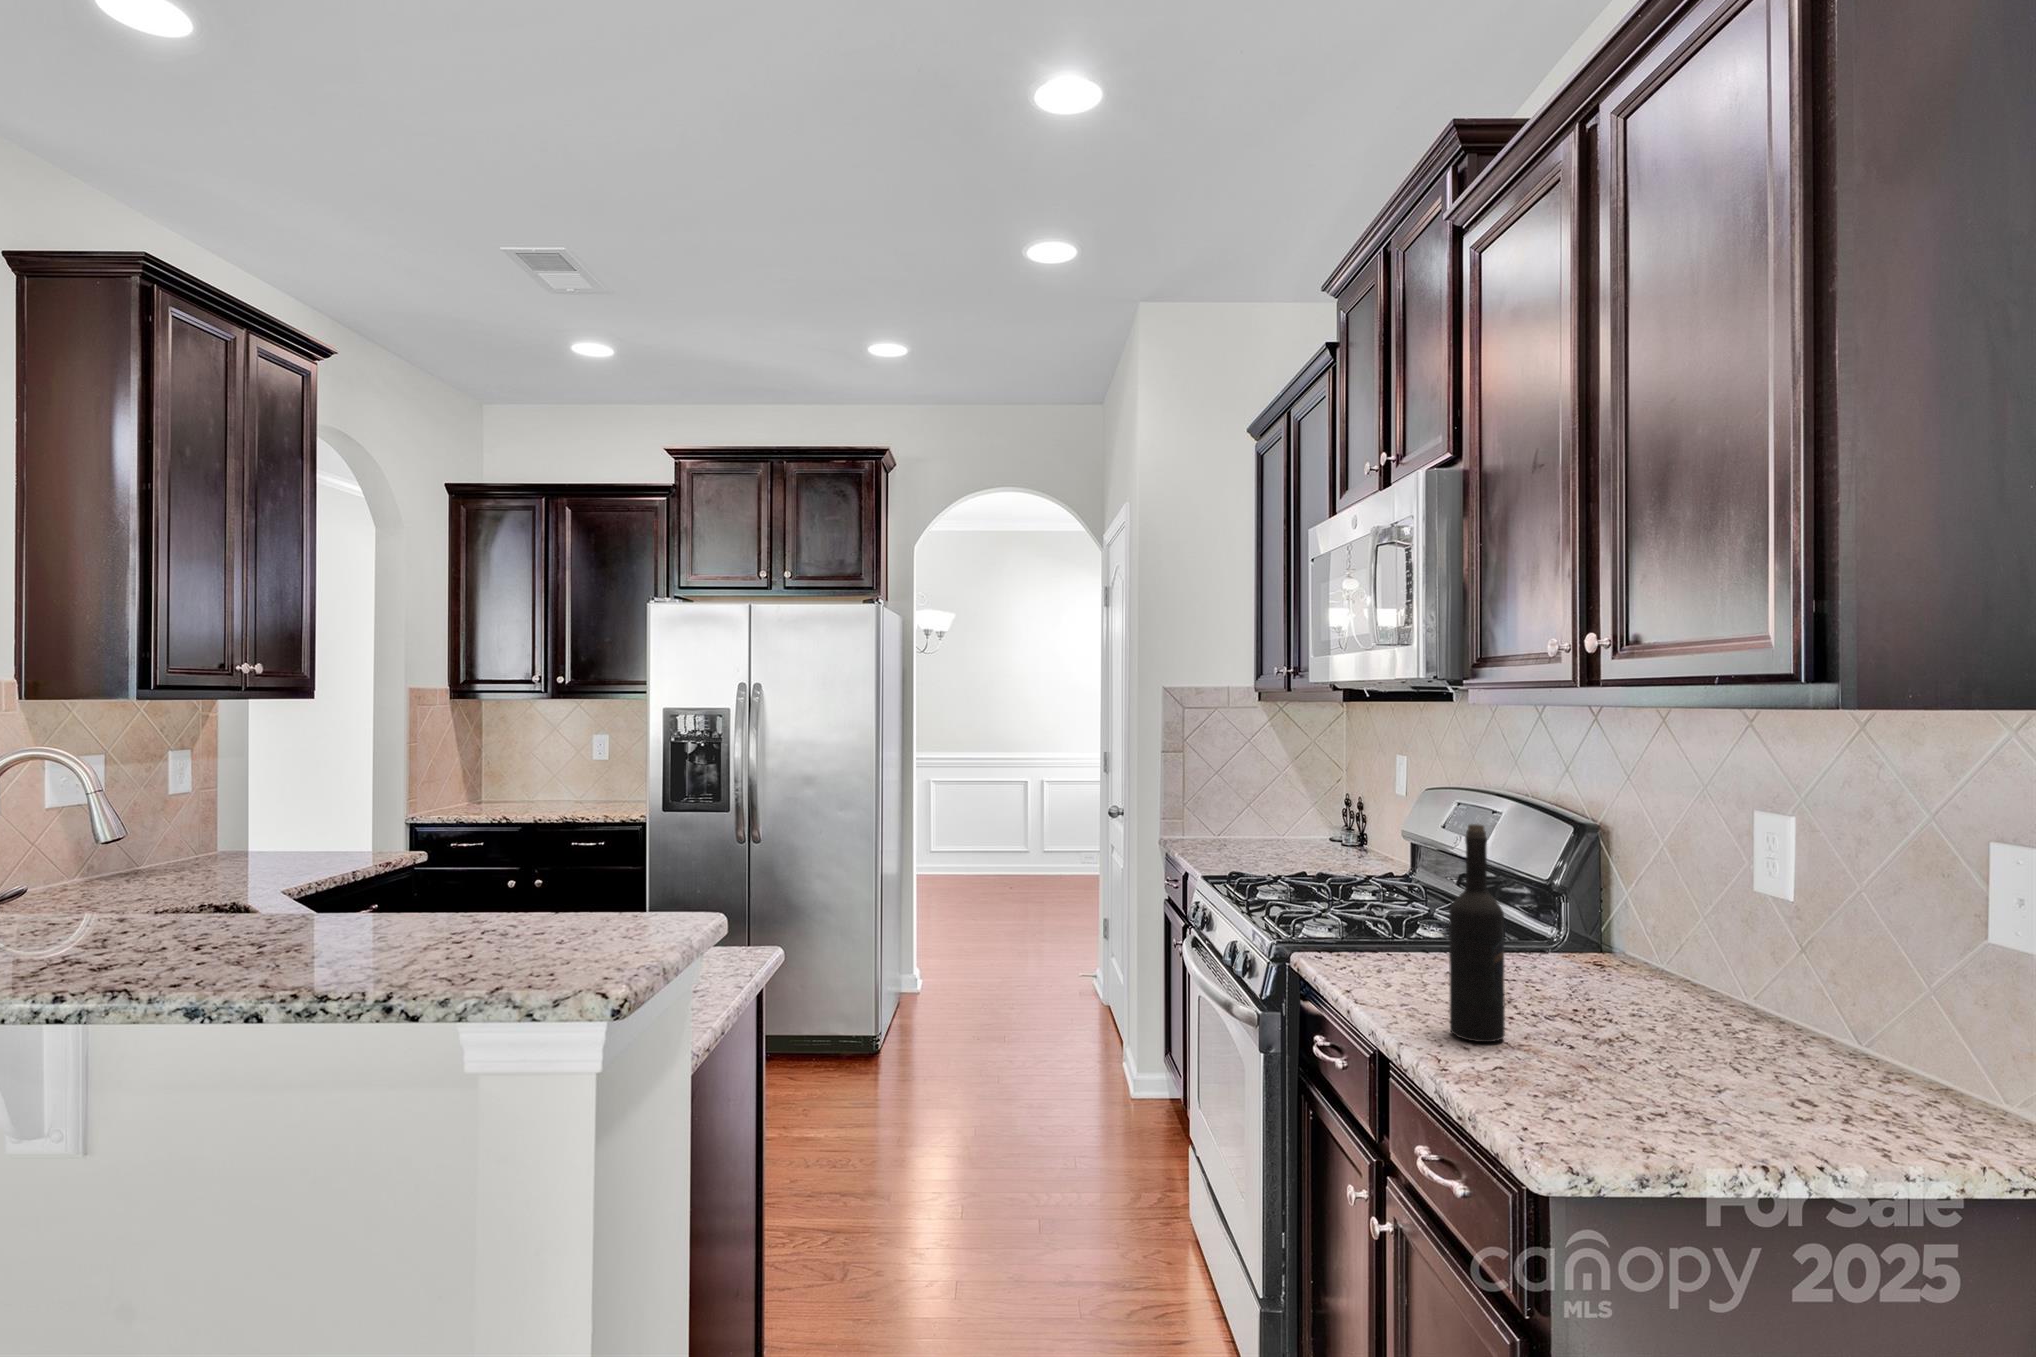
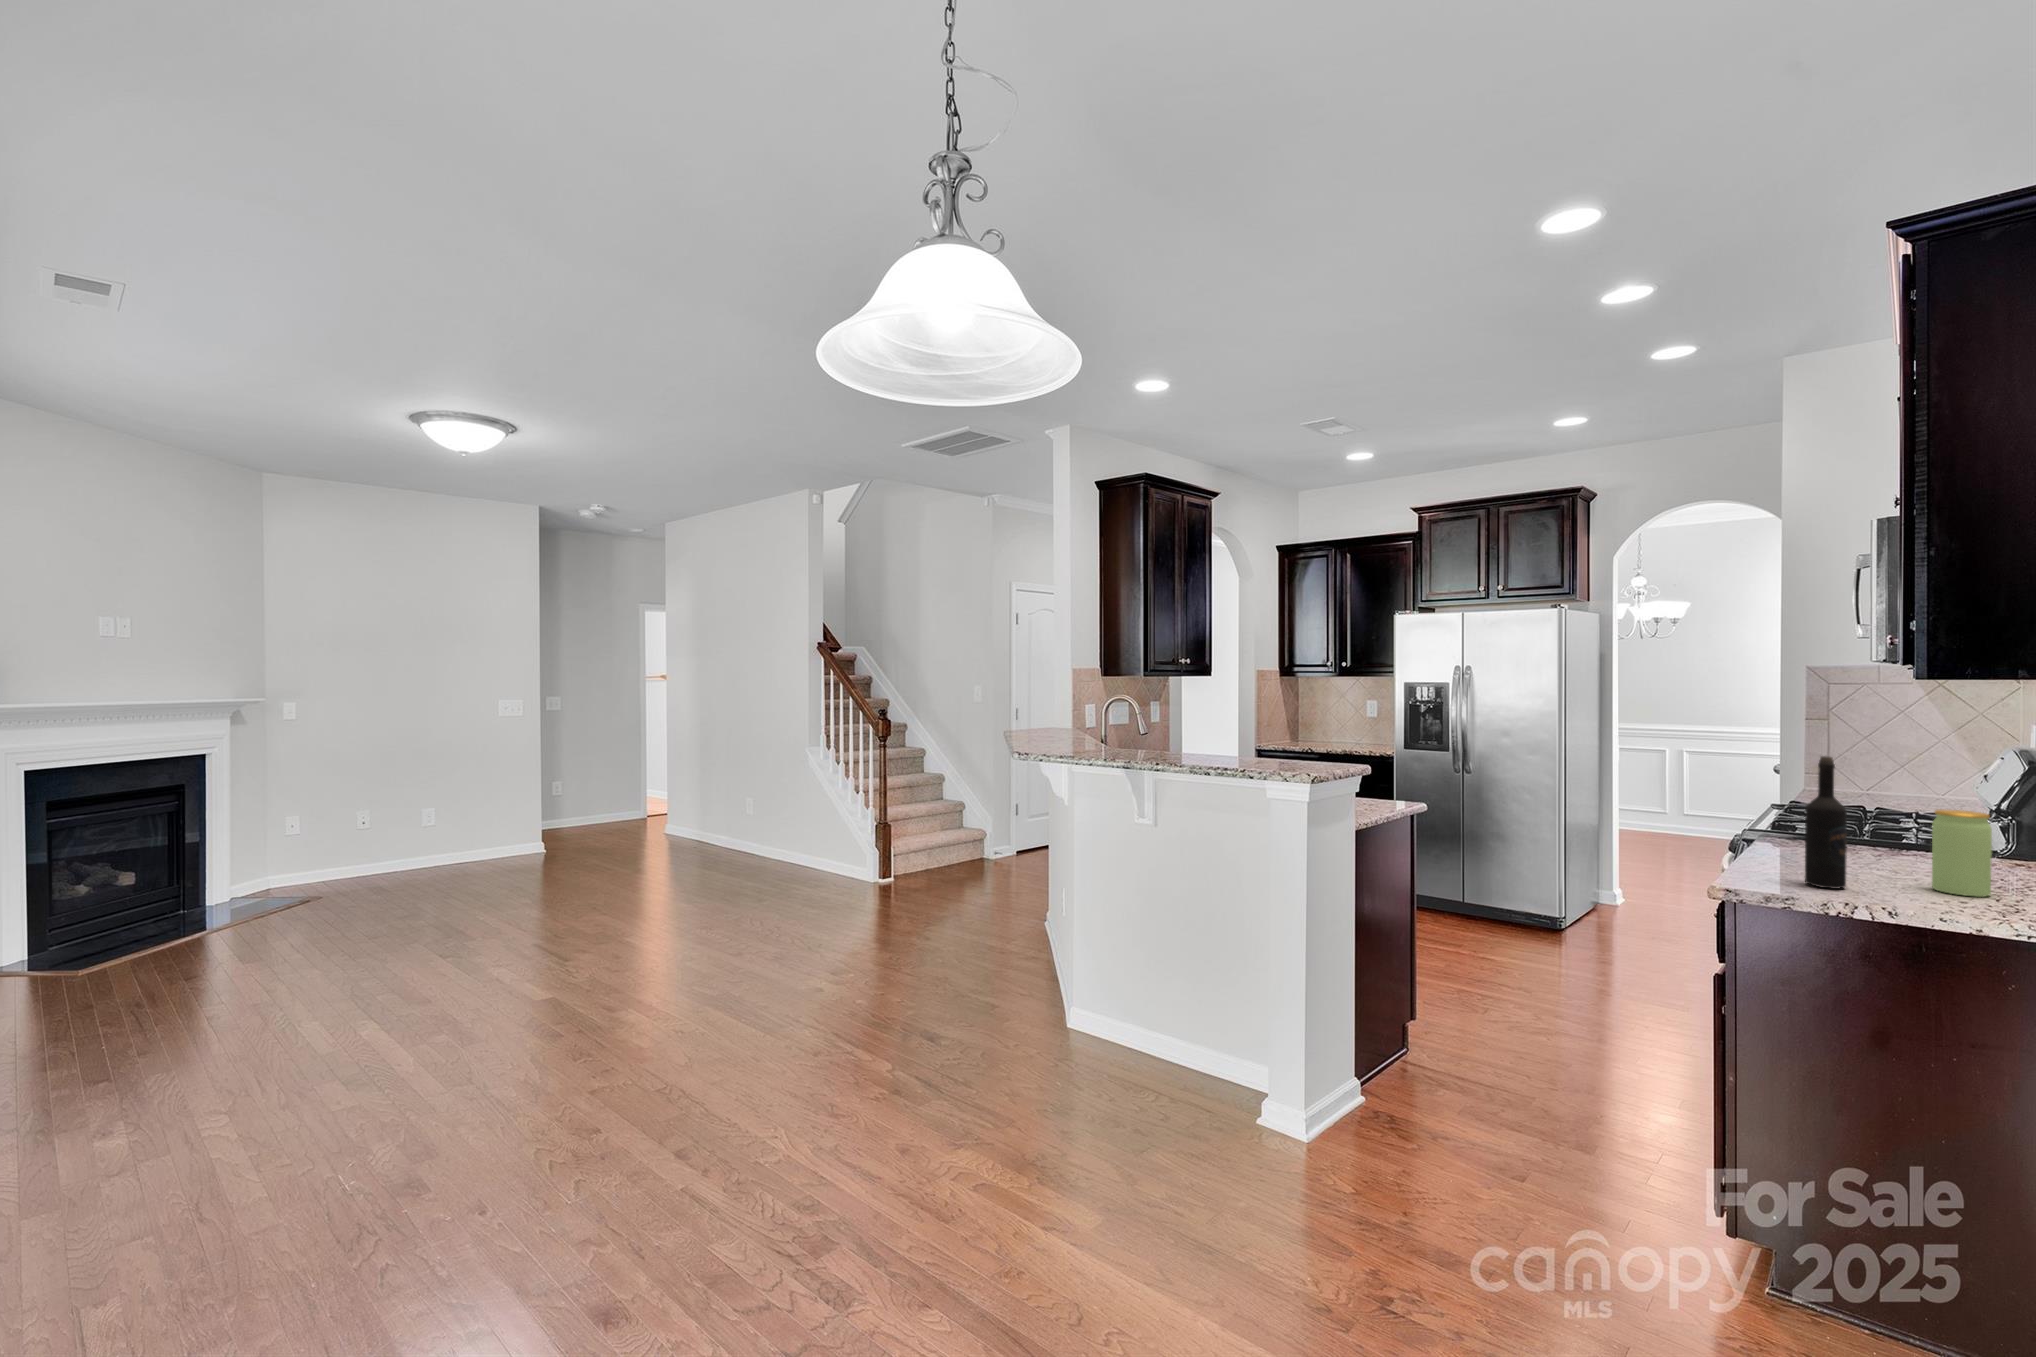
jar: none [1551,888,1619,1017] -> present [1932,810,1992,897]

